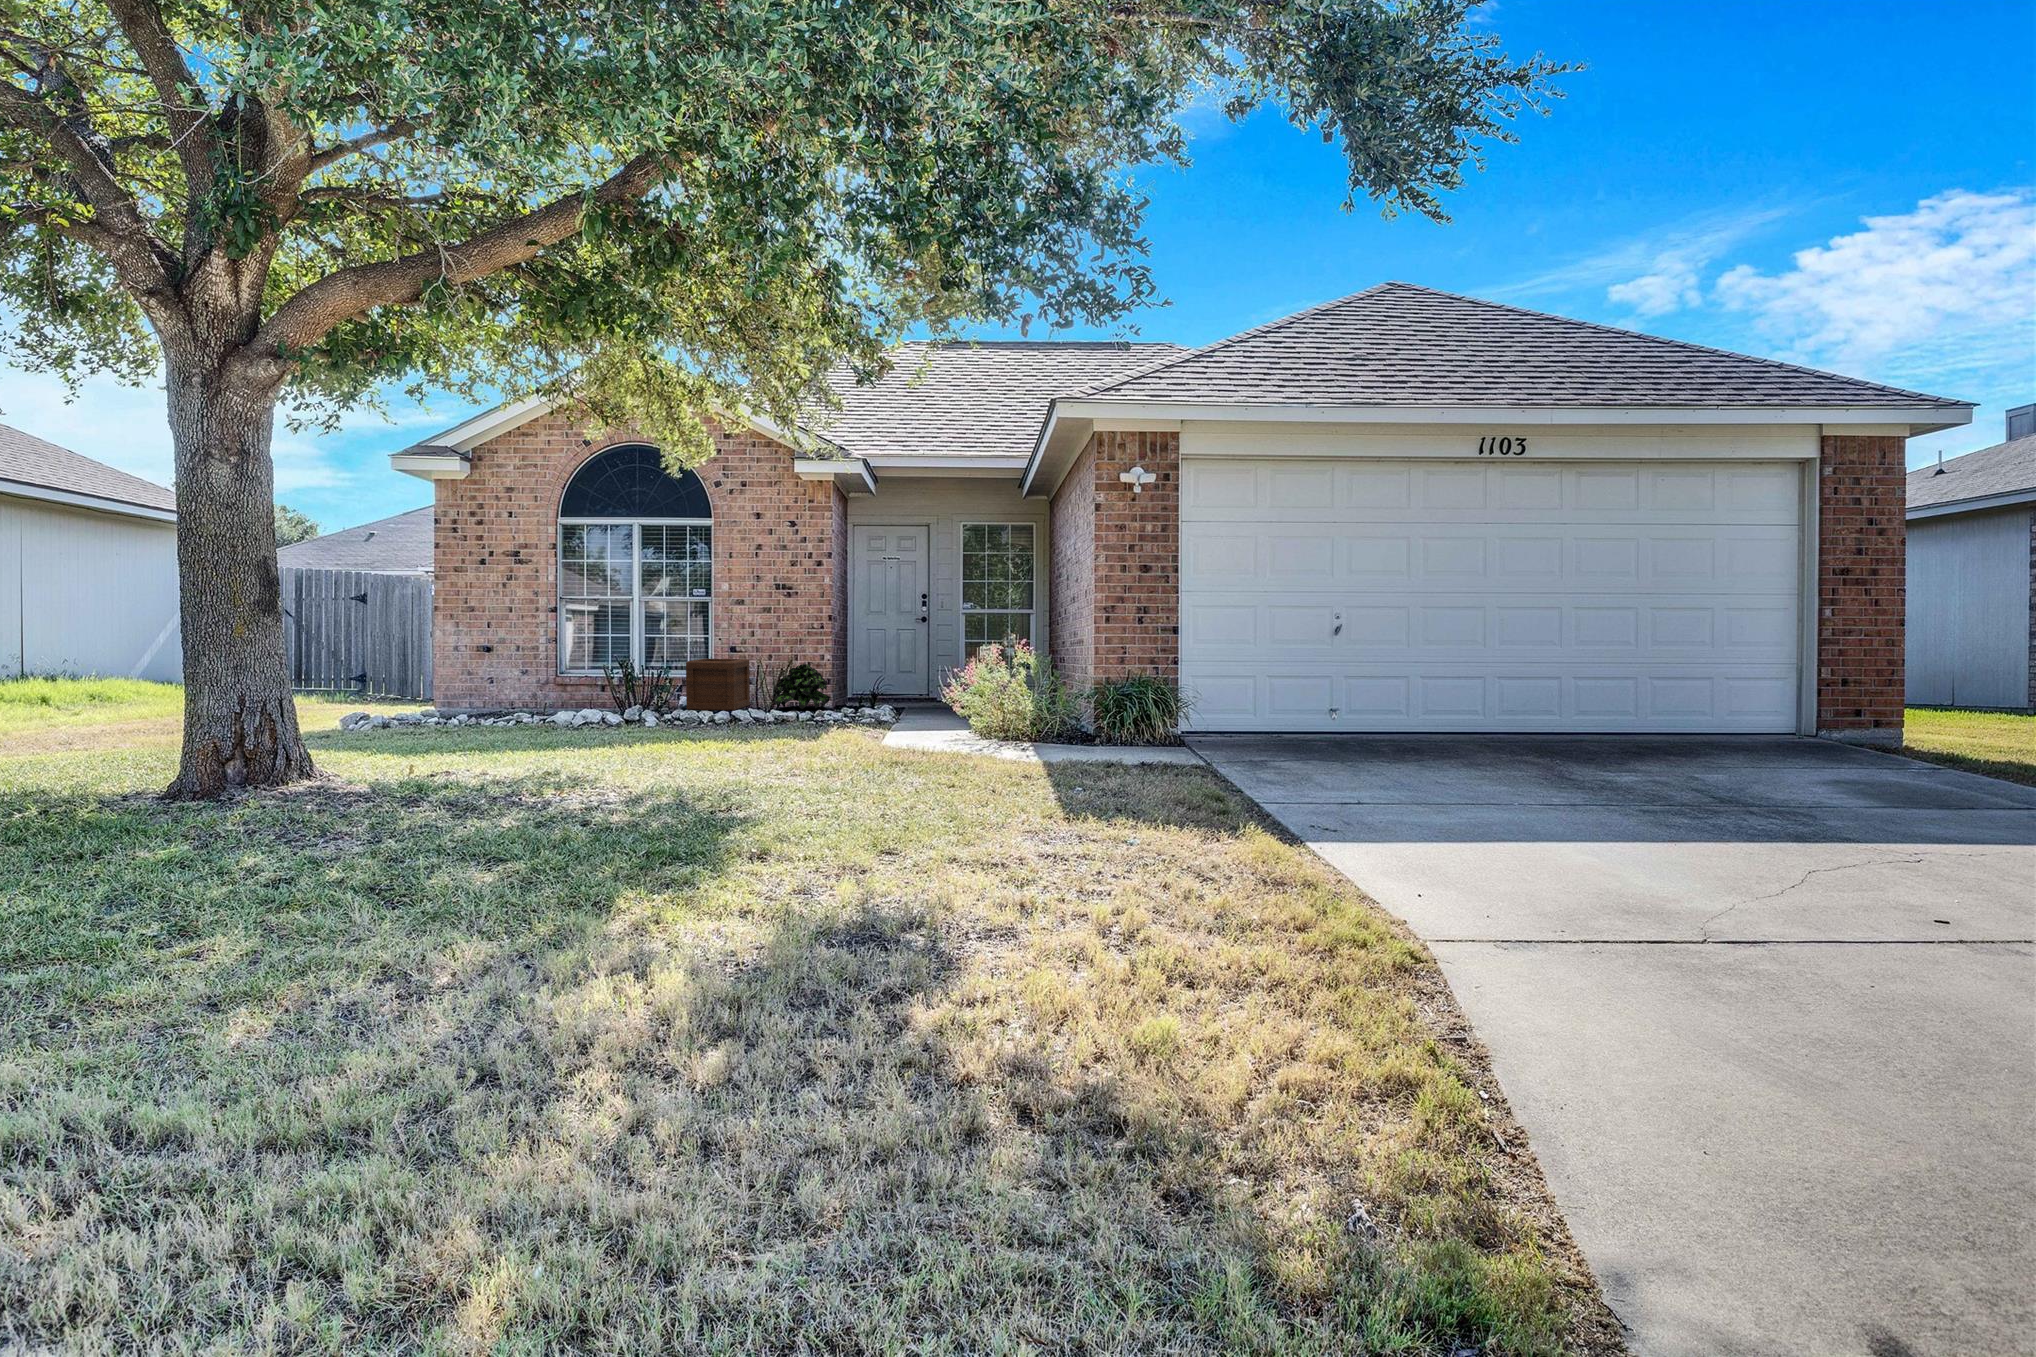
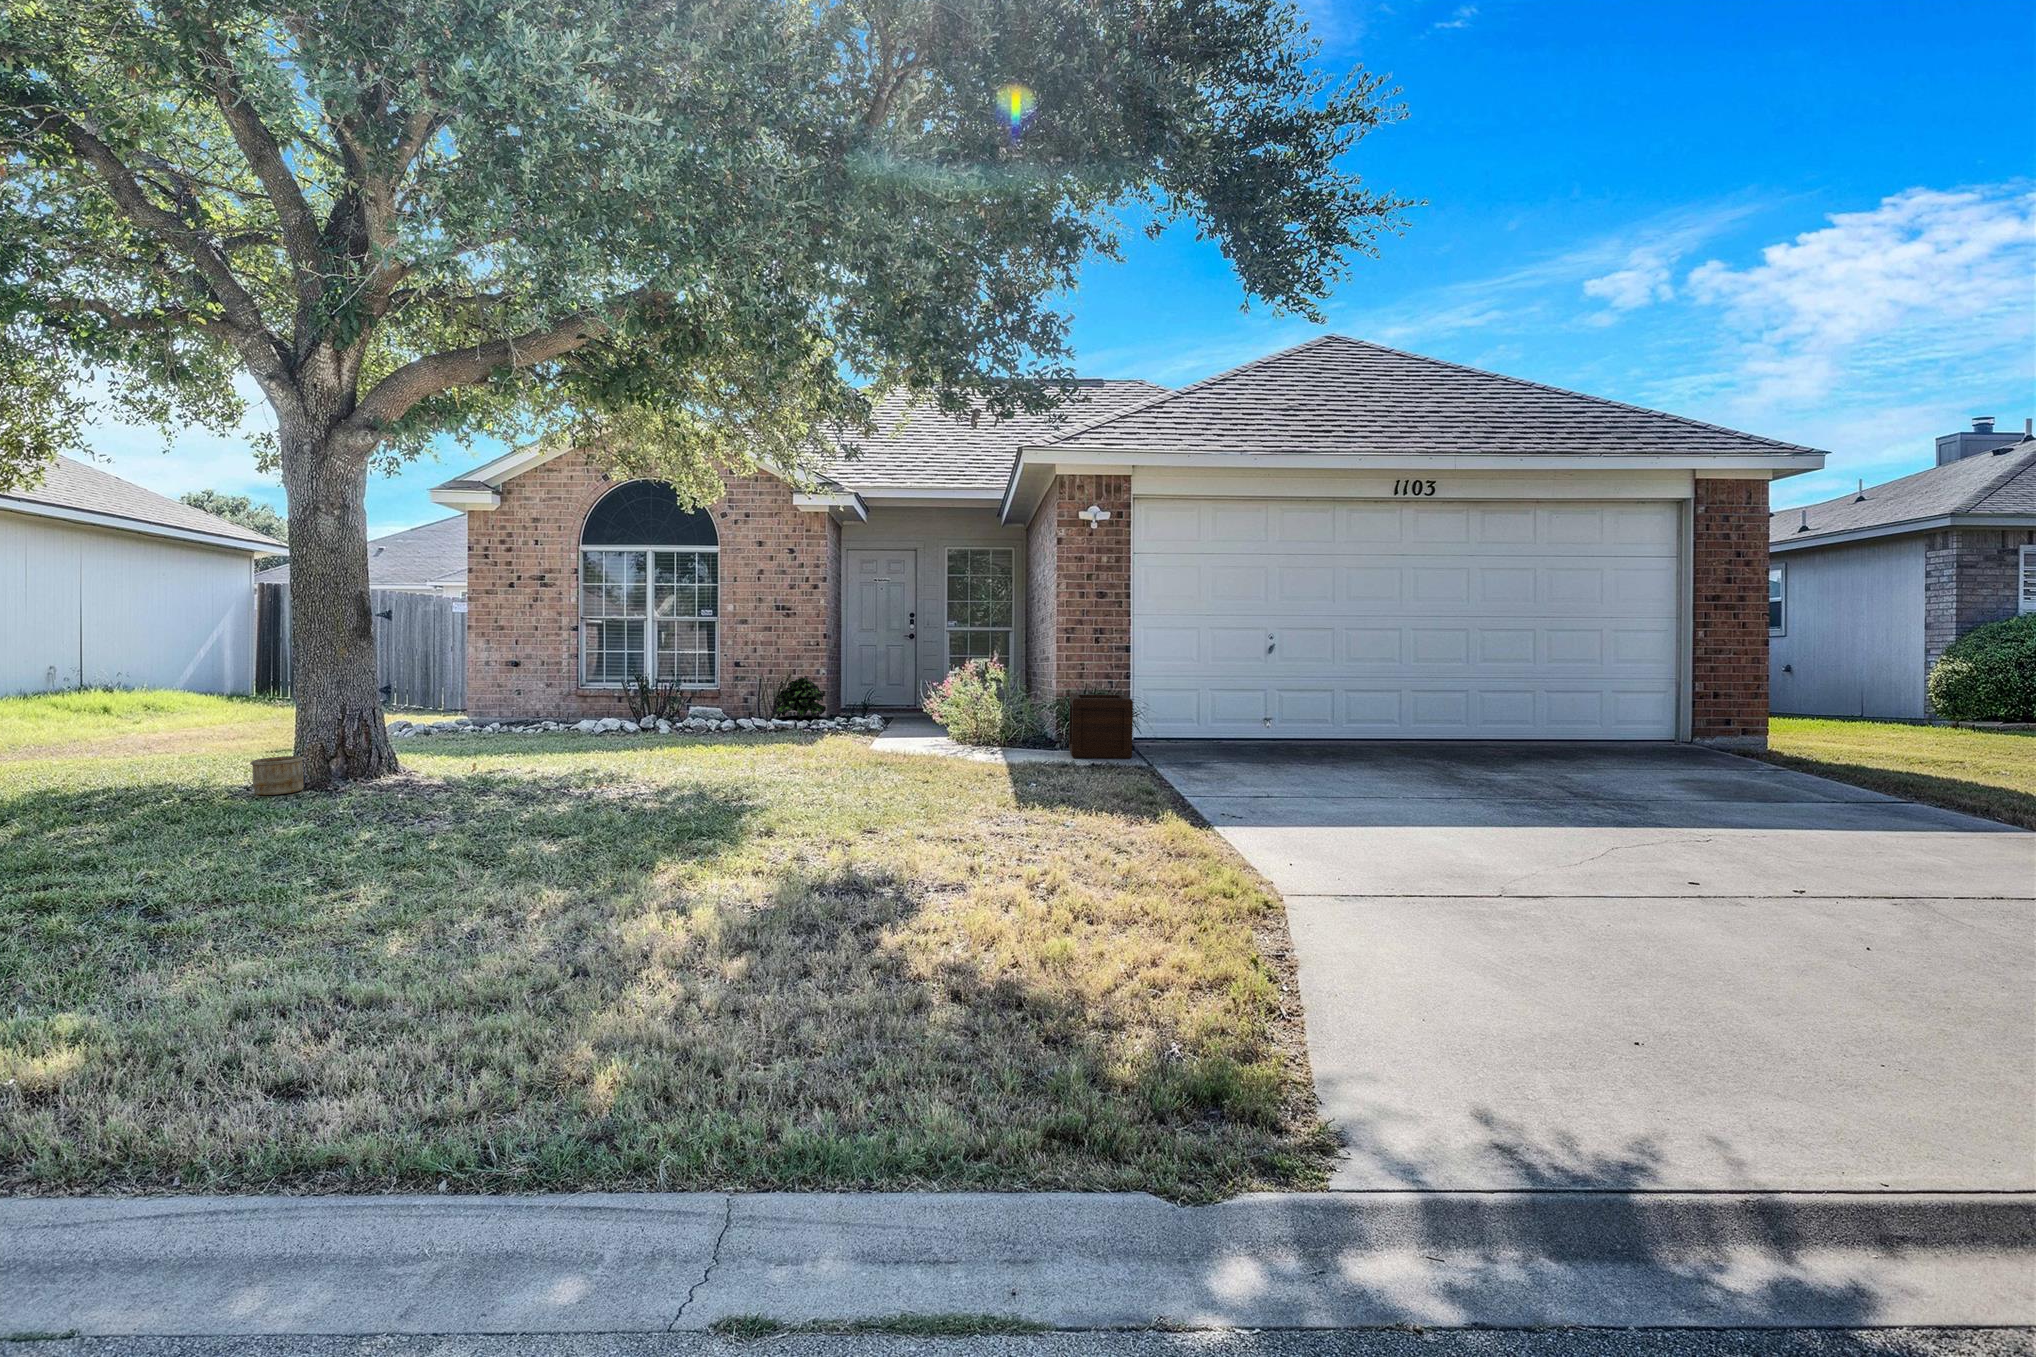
wooden crate: present [686,659,750,711] -> present [1069,694,1133,759]
wooden bucket: none [150,755,216,802] -> present [250,756,303,795]

